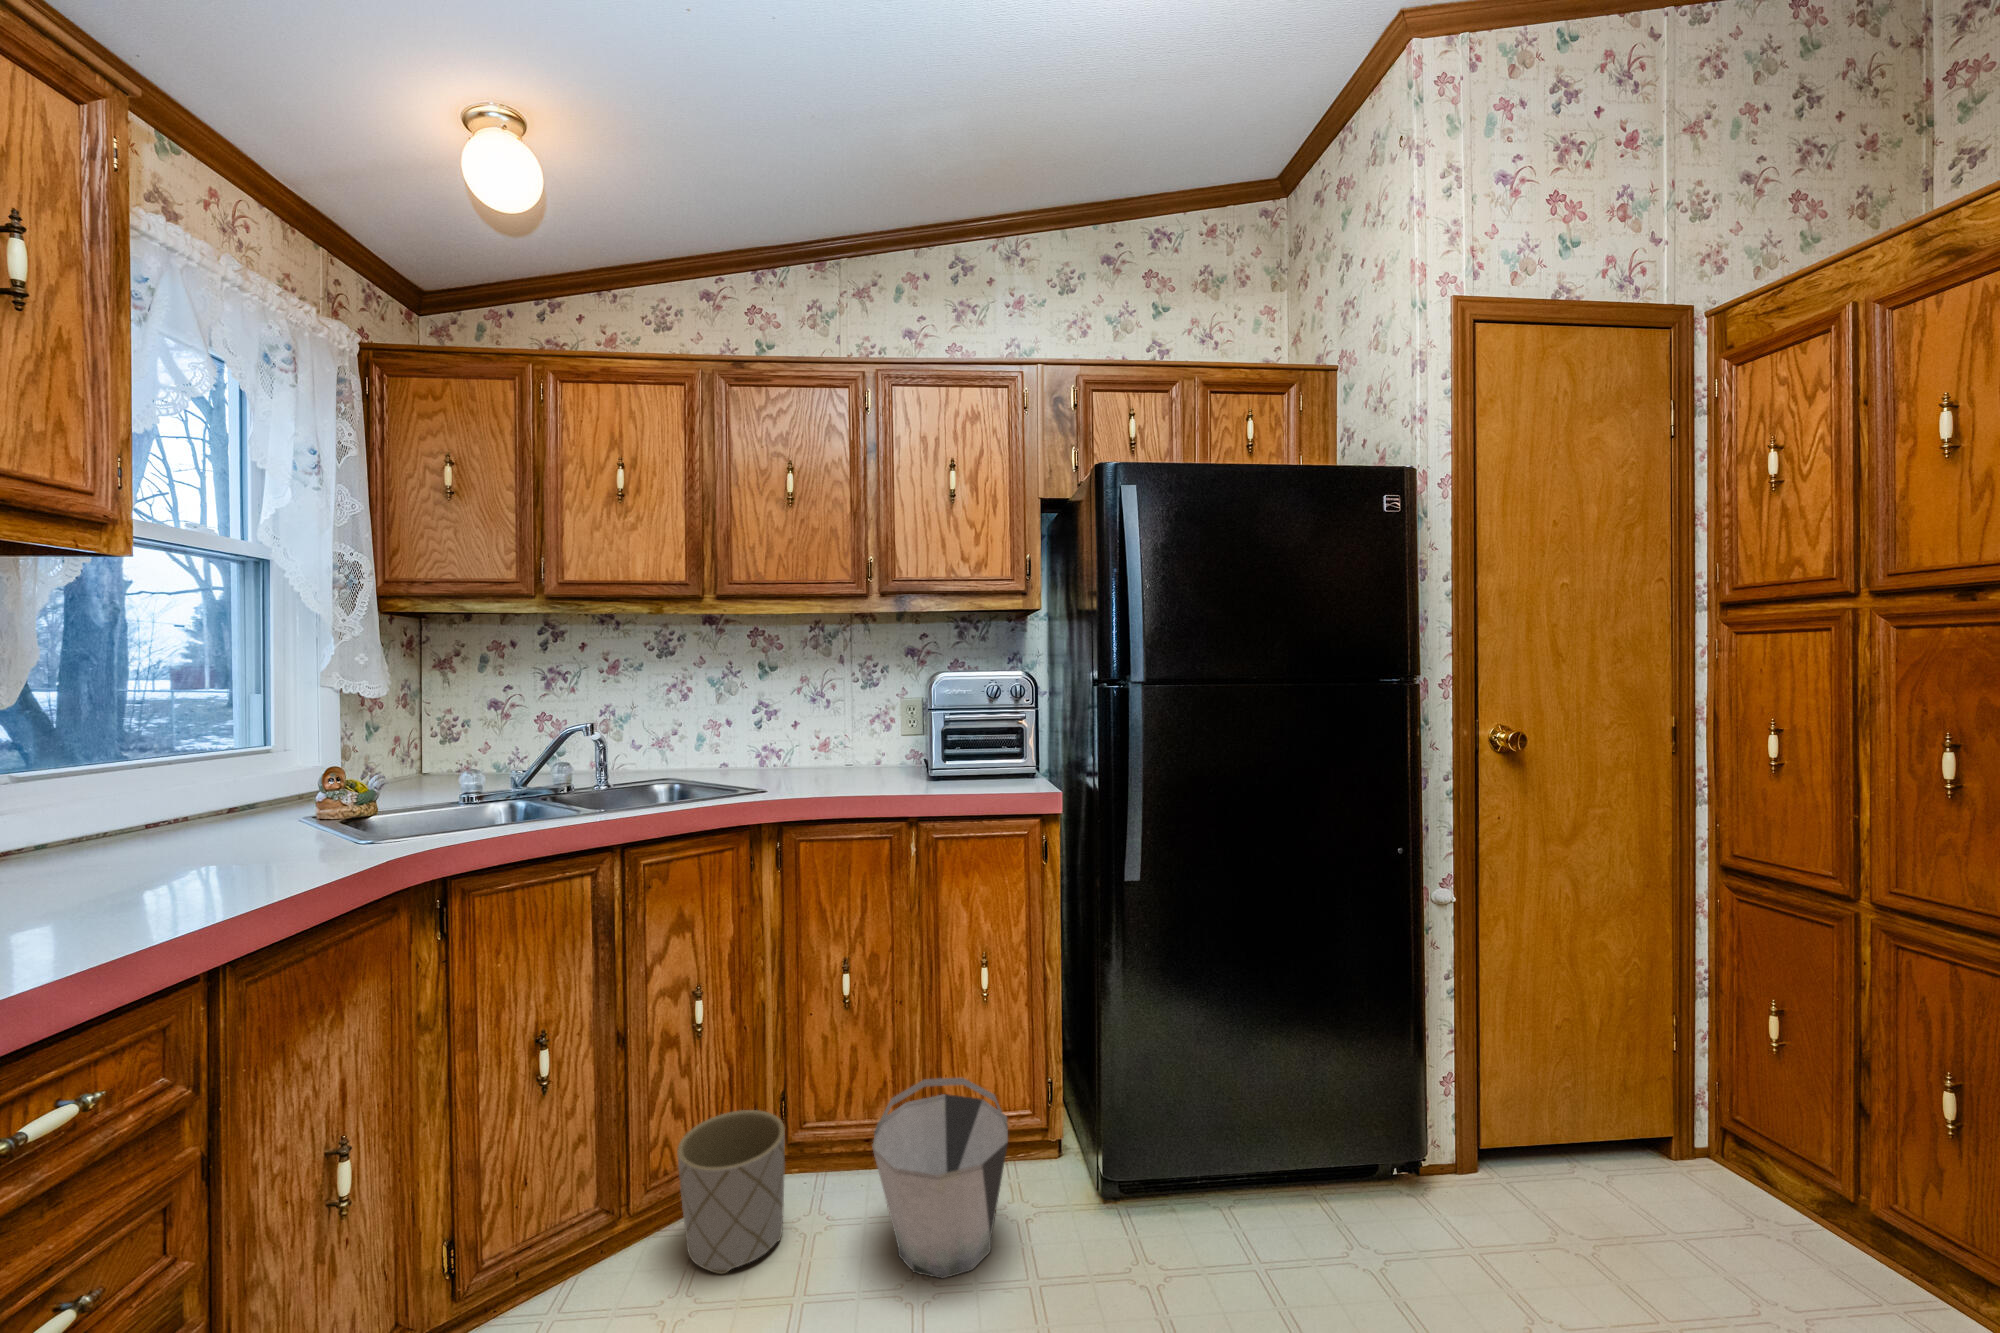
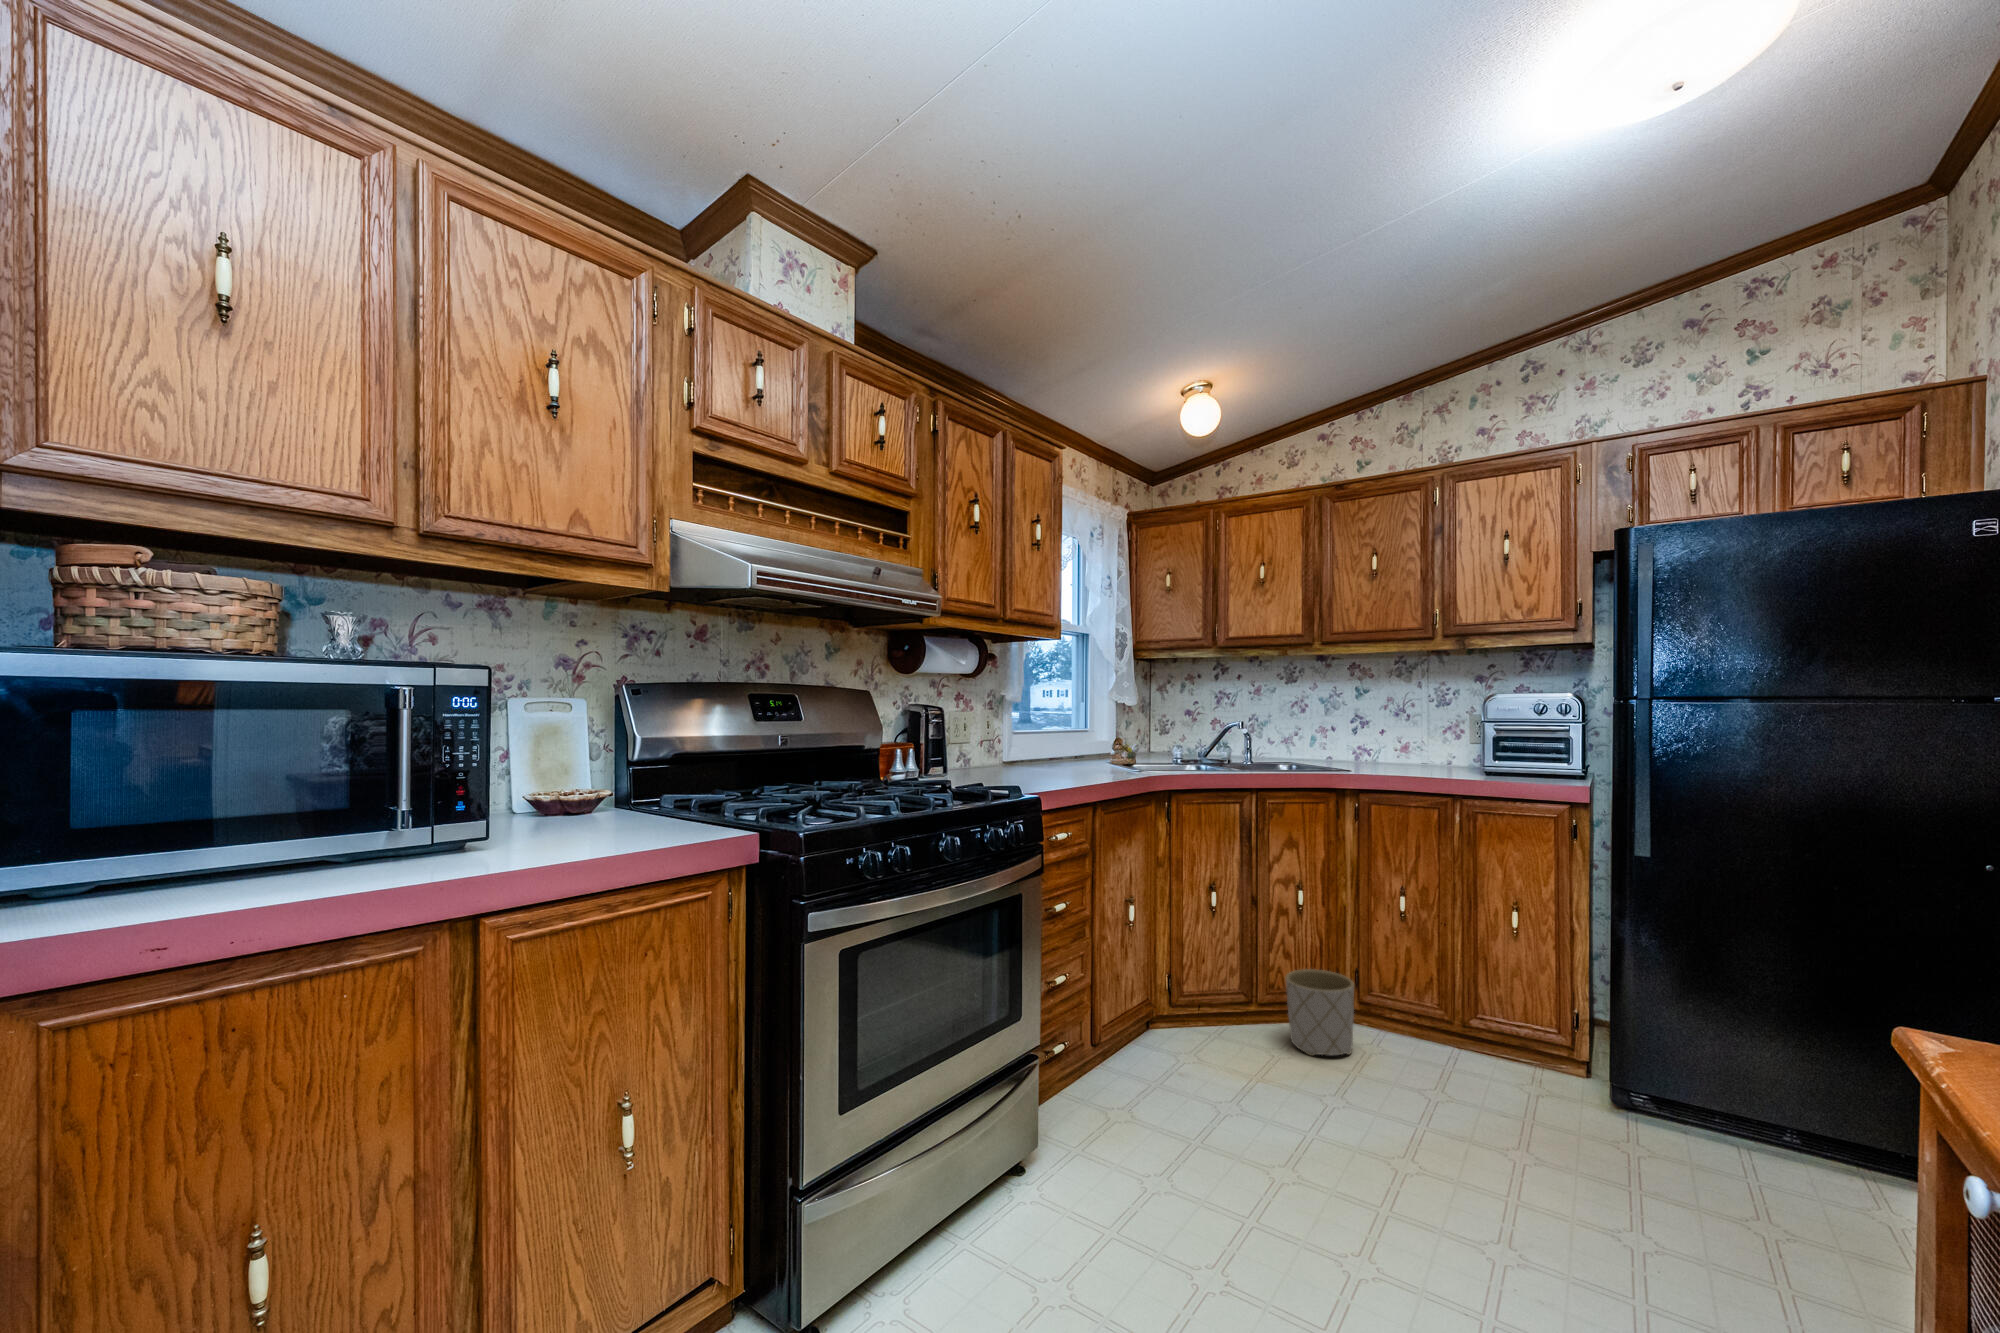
bucket: present [872,1078,1008,1279] -> none [1410,982,1522,1110]

